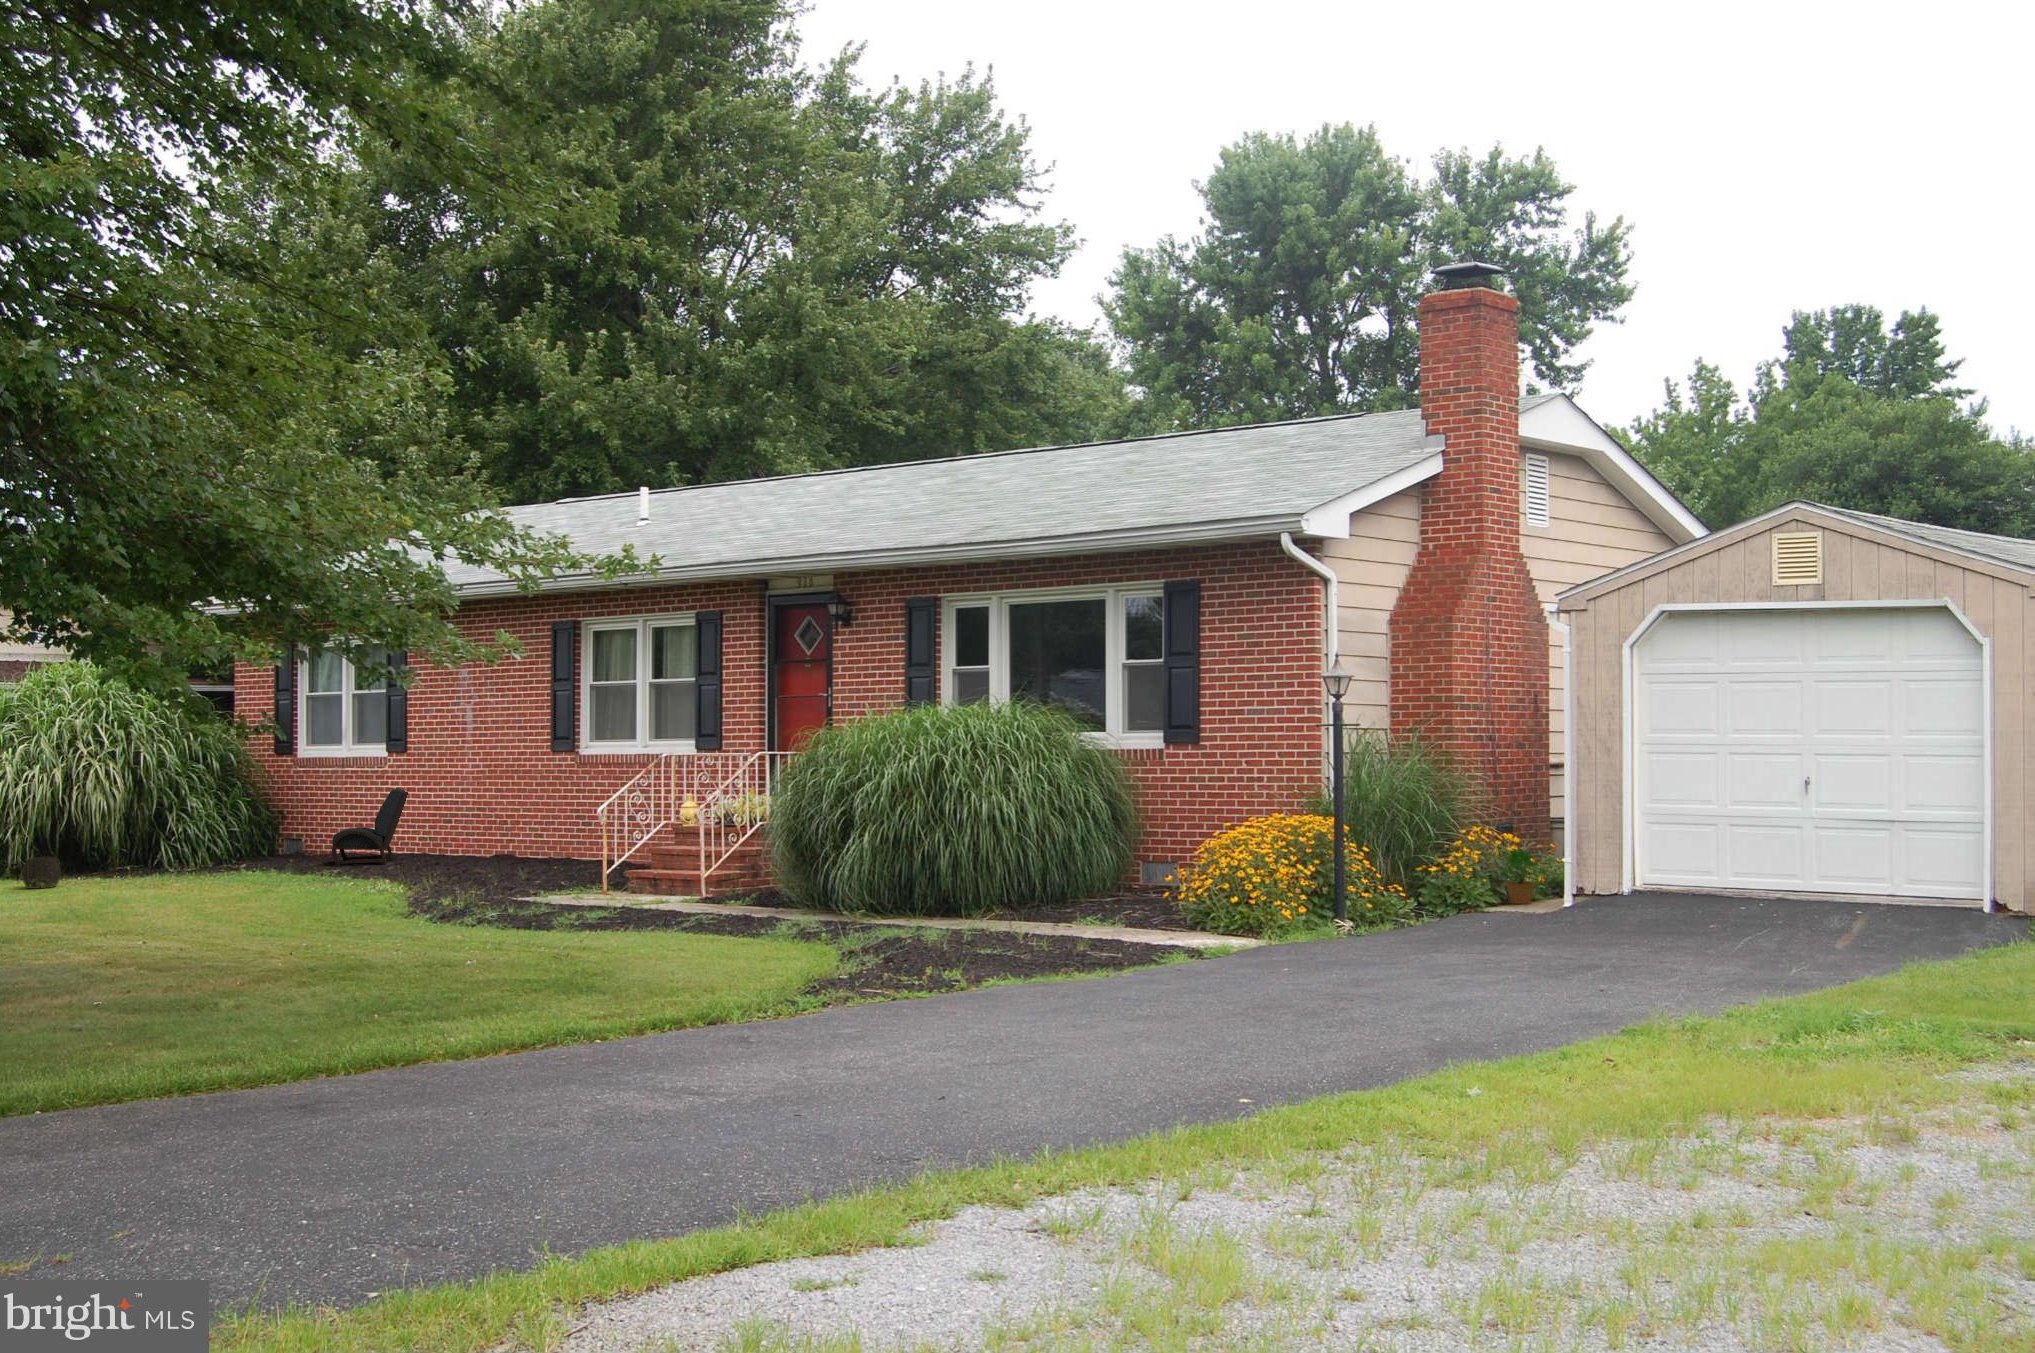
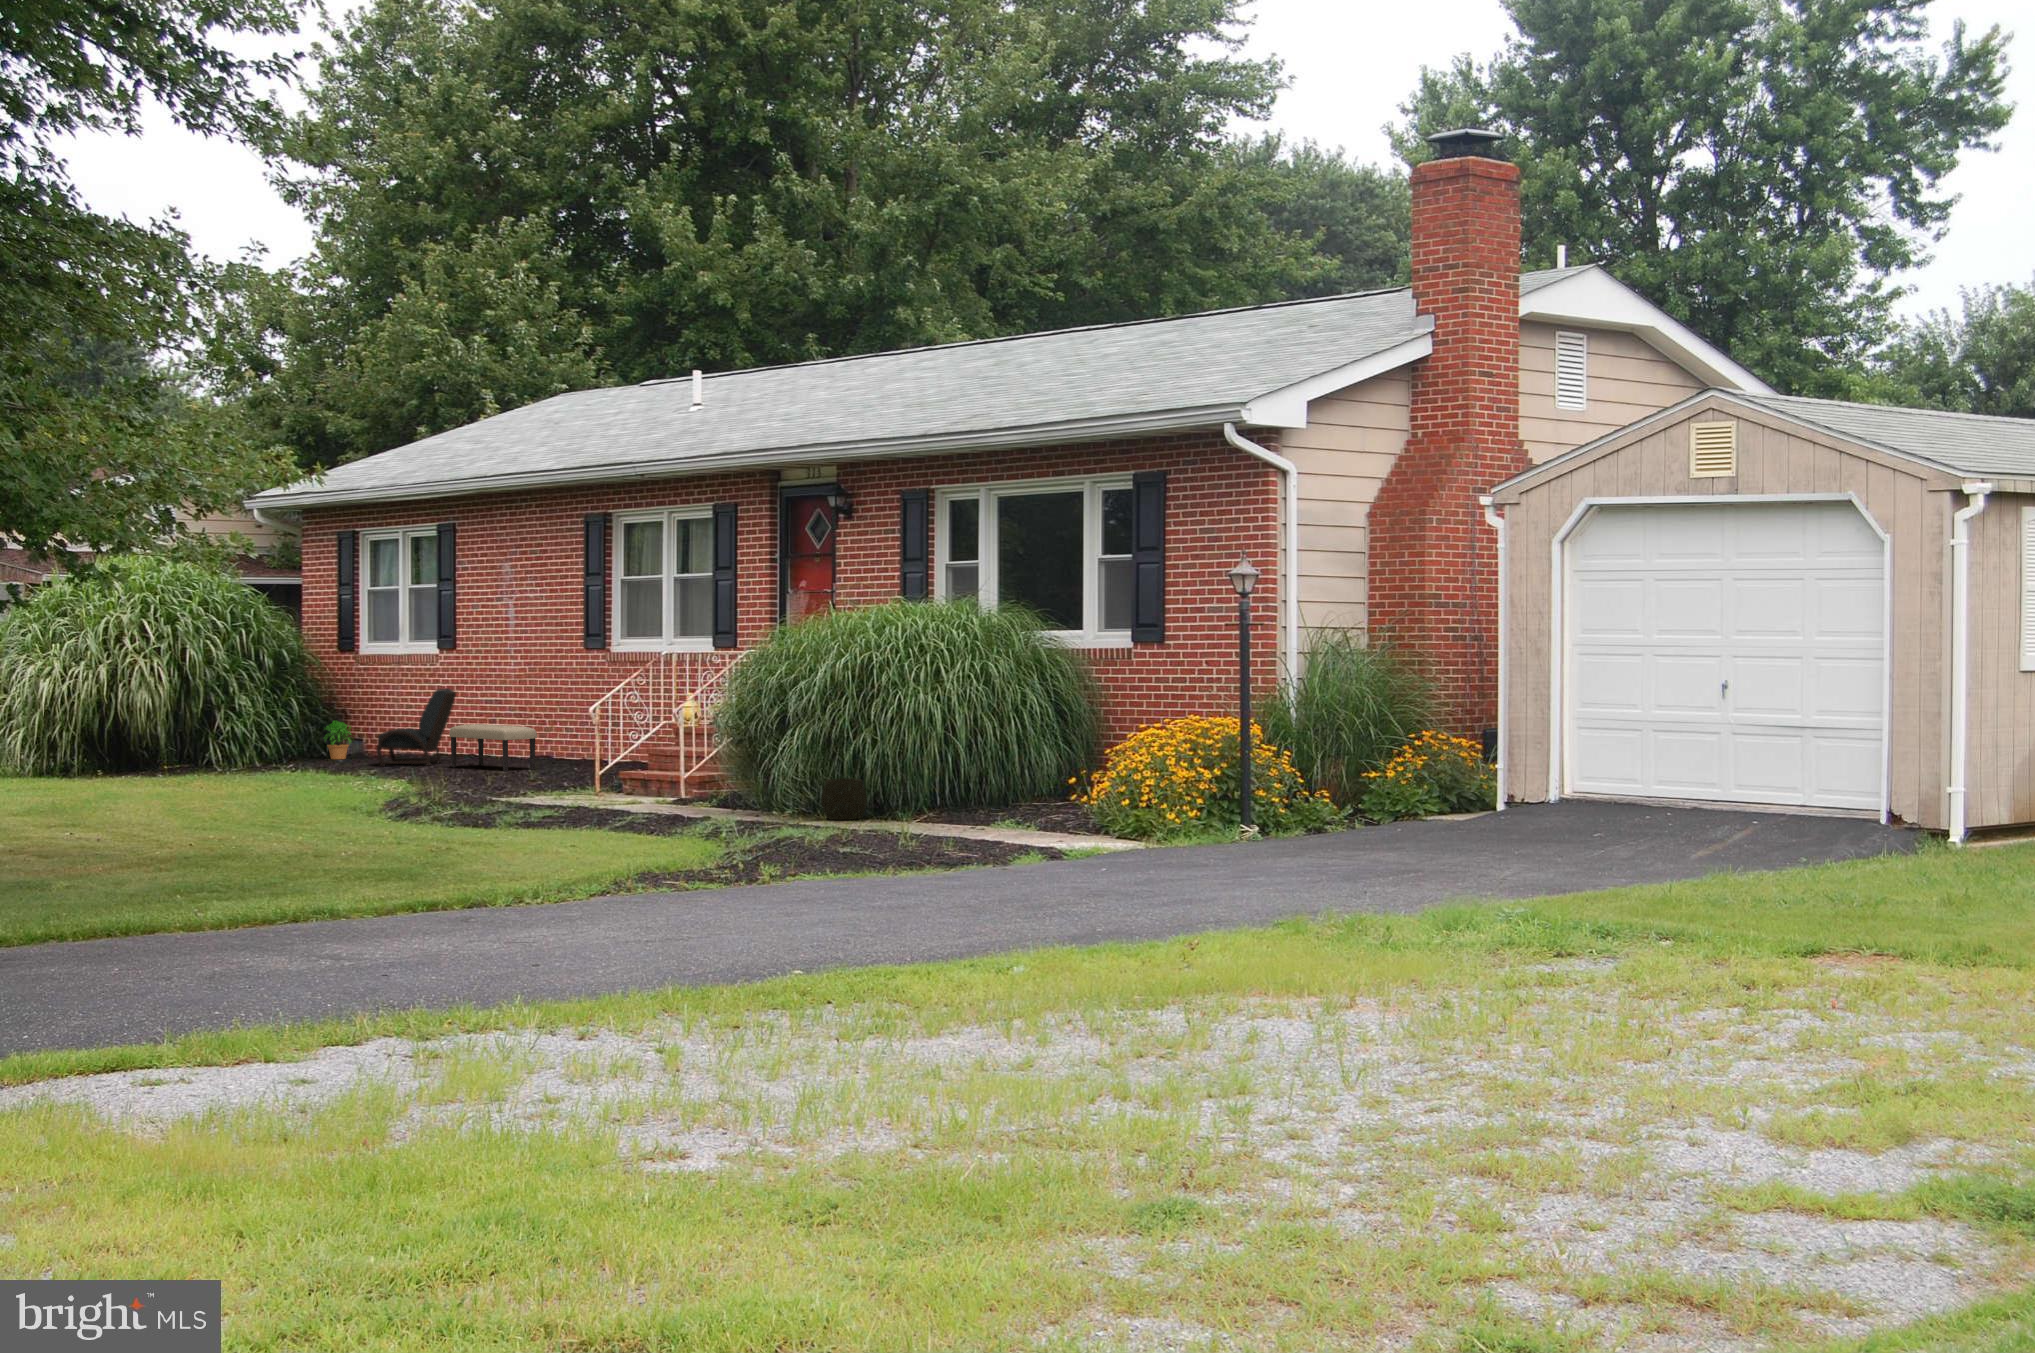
bench: none [410,824,503,870] -> present [449,724,537,772]
potted plant: present [1502,848,1539,904] -> present [323,721,352,759]
woven basket: present [22,857,61,889] -> present [821,778,867,820]

